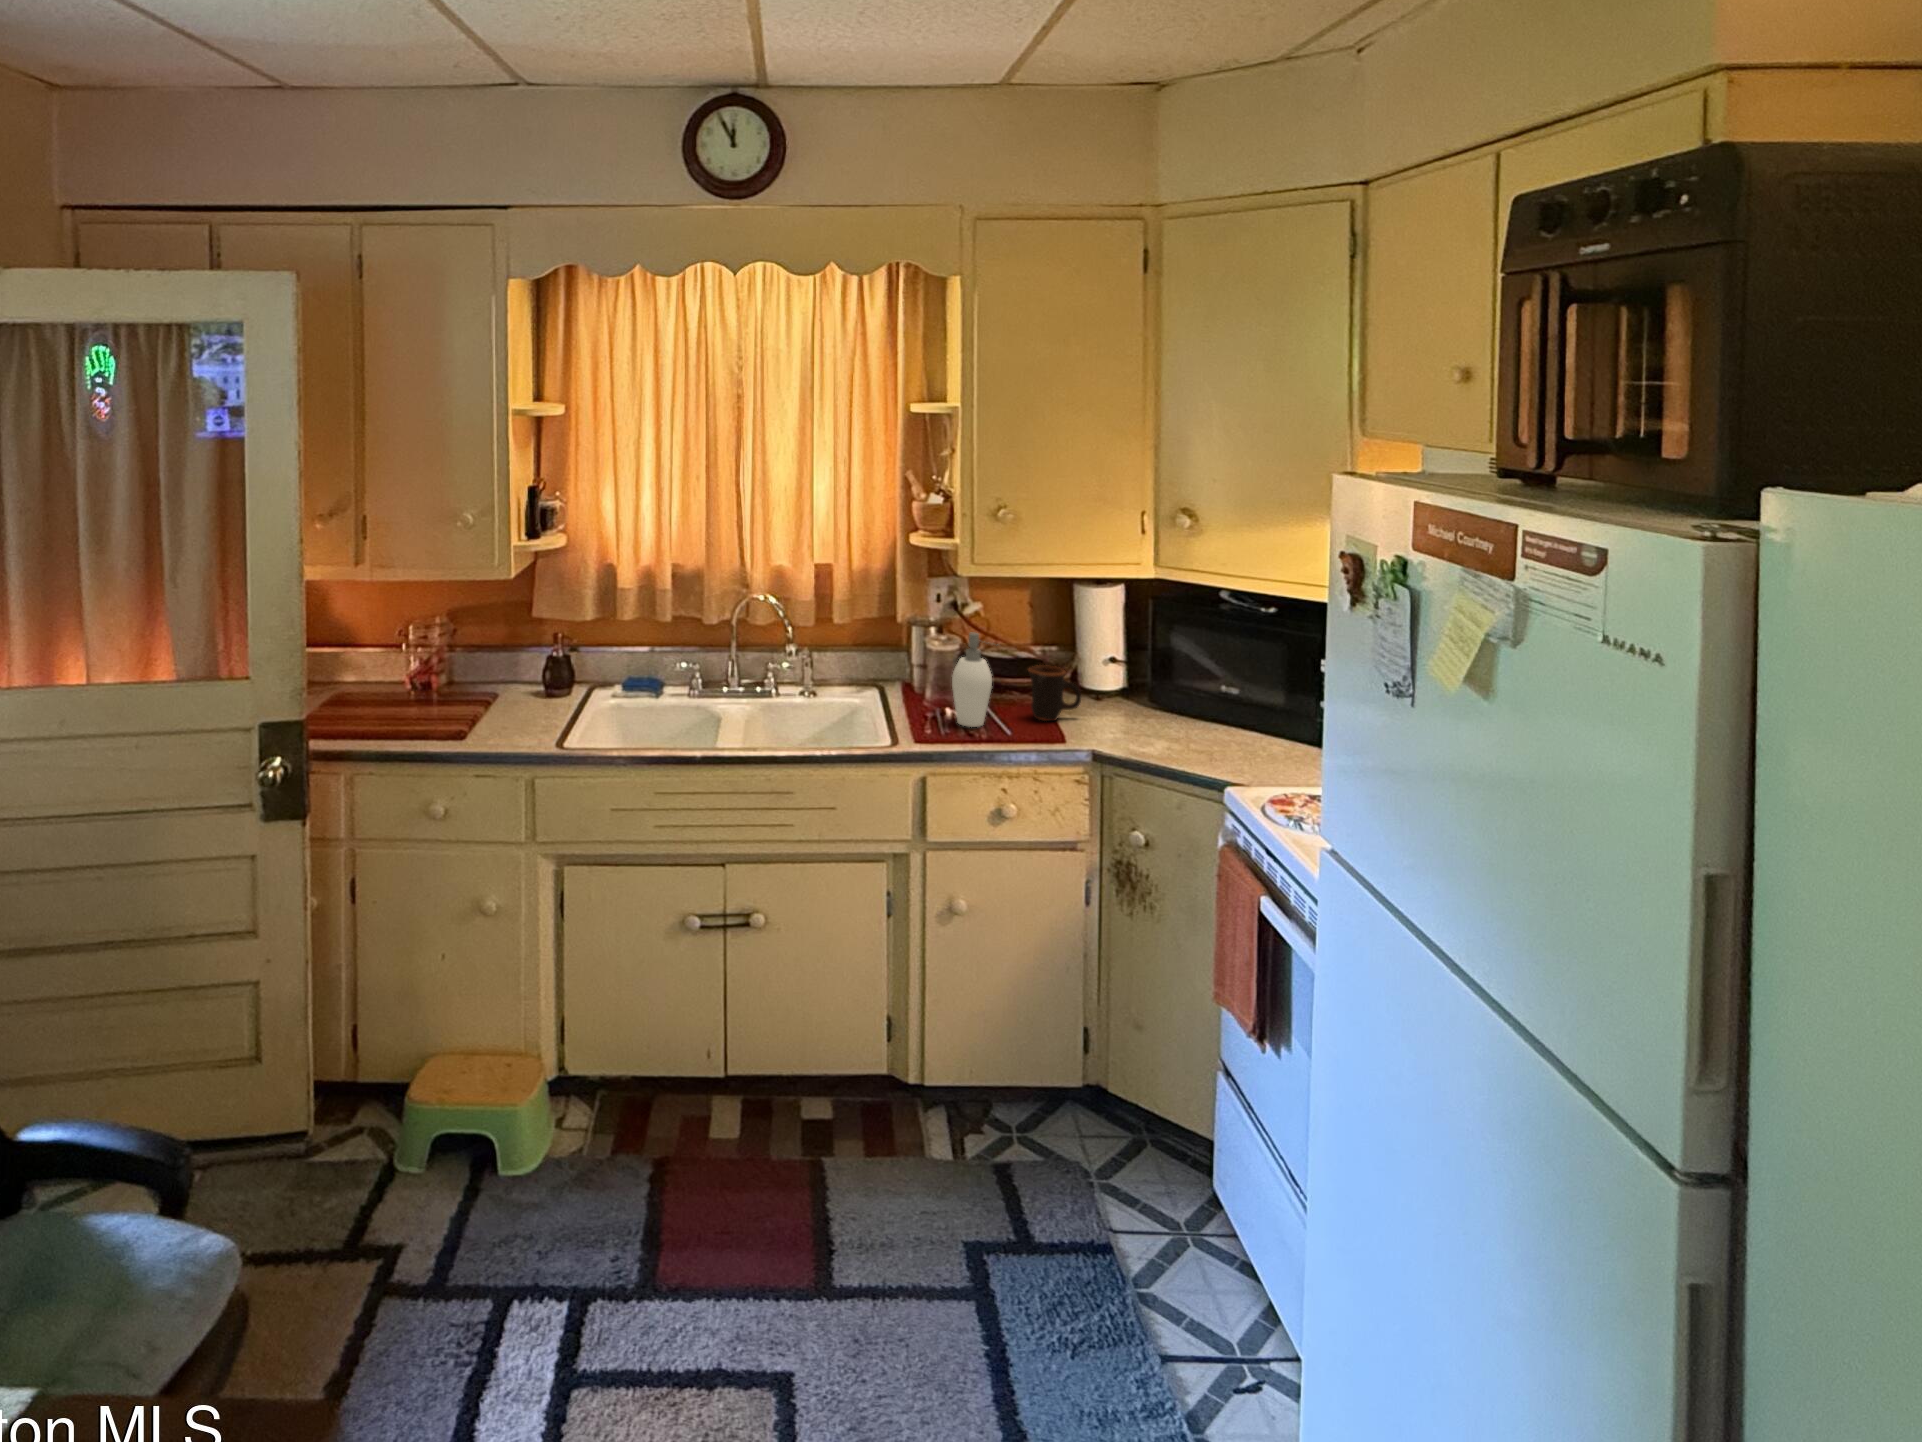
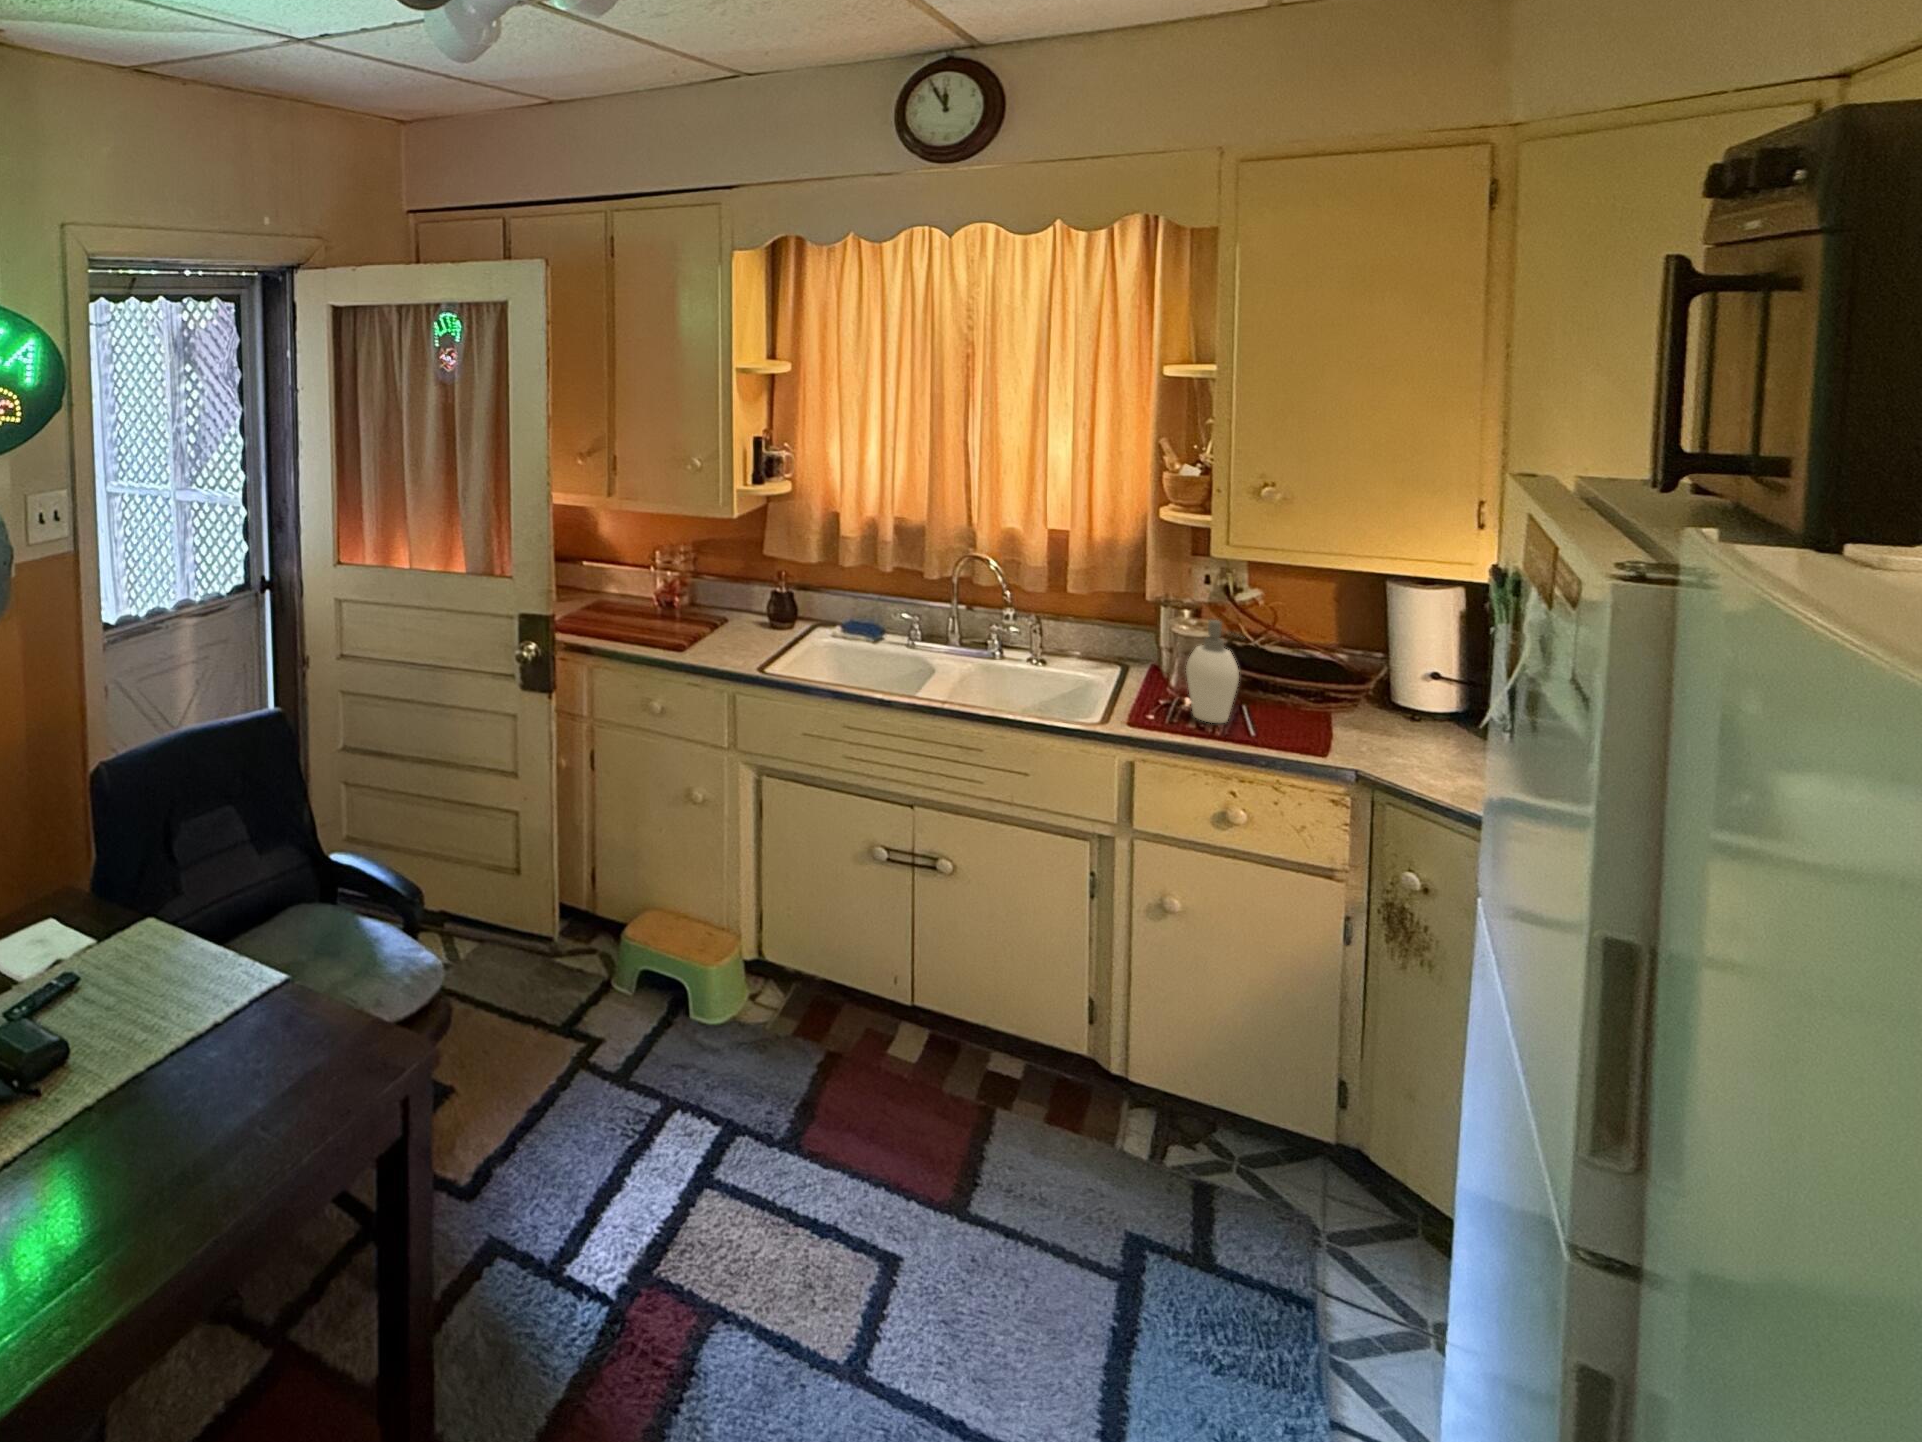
mug: present [1028,665,1081,721] -> none [1293,667,1371,733]

